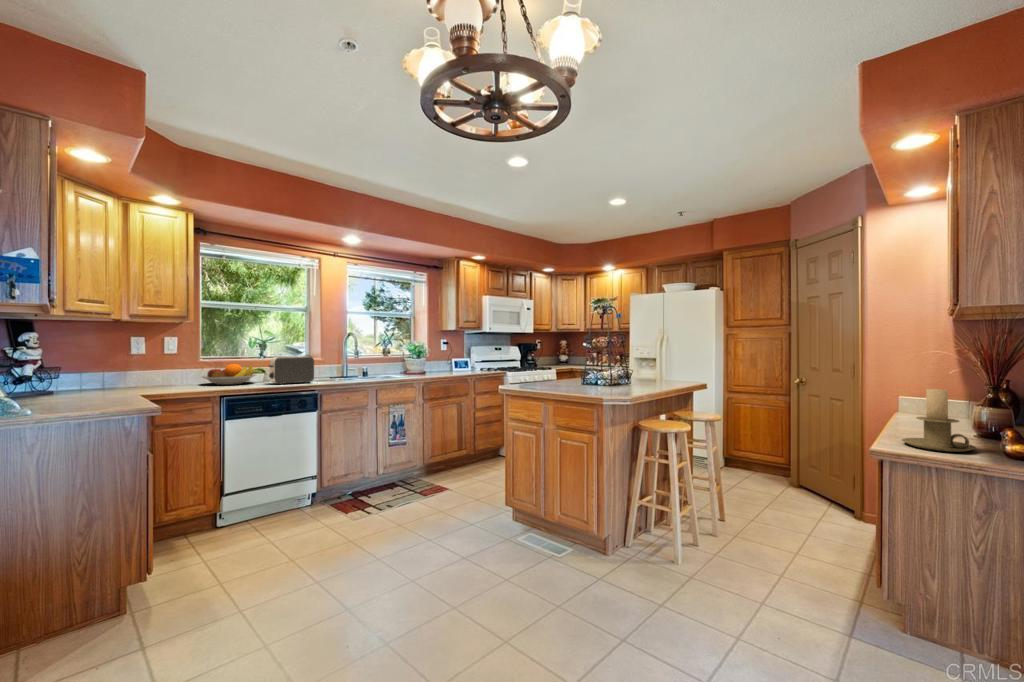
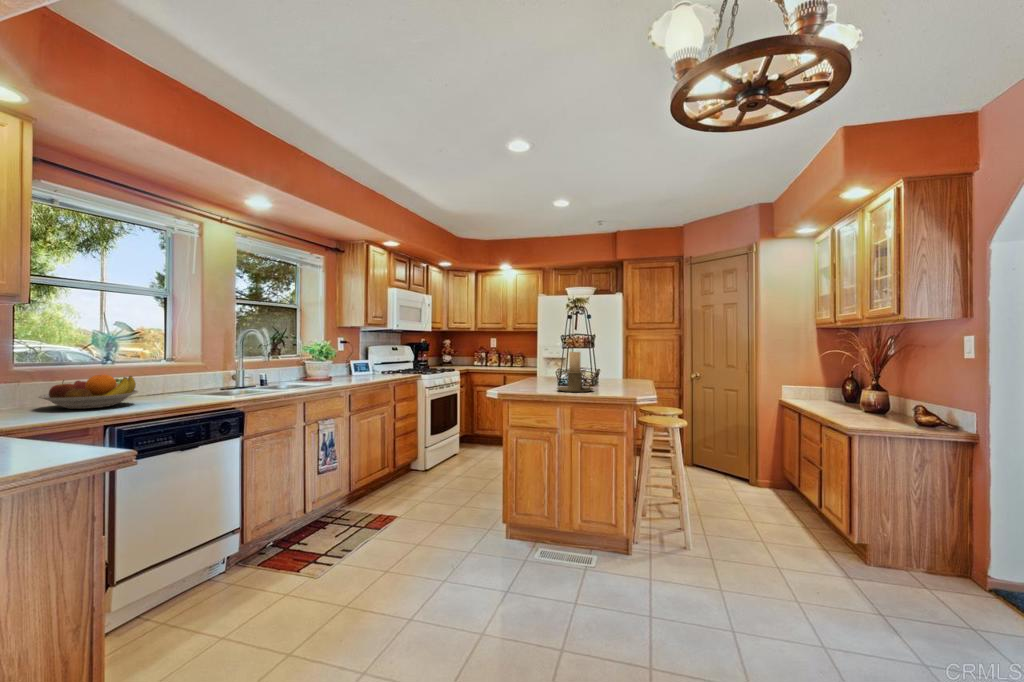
toaster: present [269,356,314,384] -> none [166,362,232,403]
candle holder: present [902,389,976,452] -> present [557,352,593,392]

